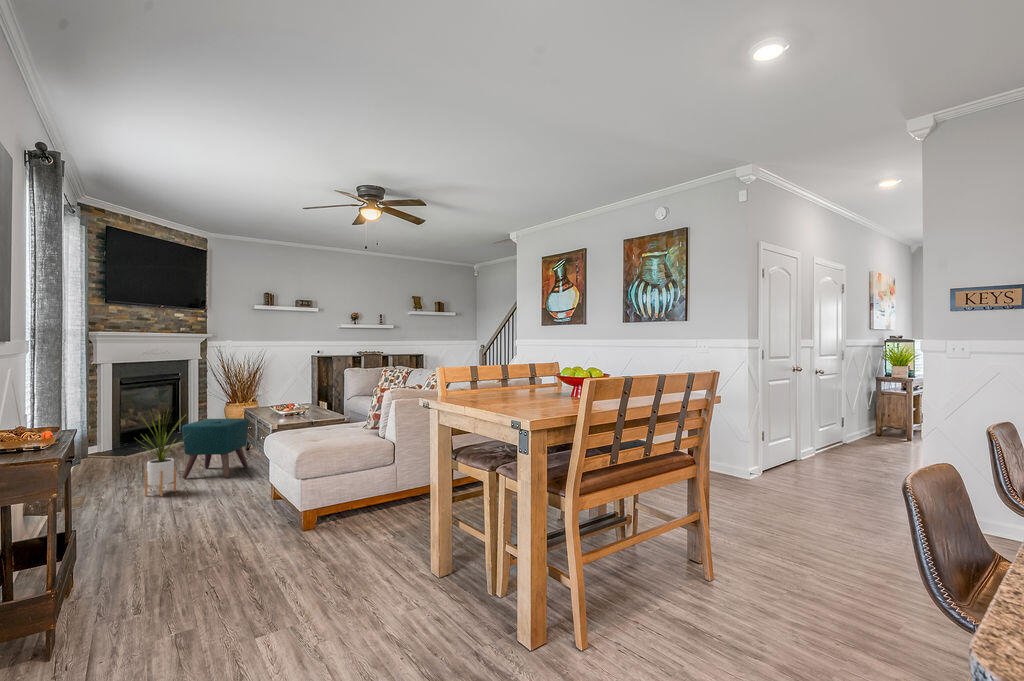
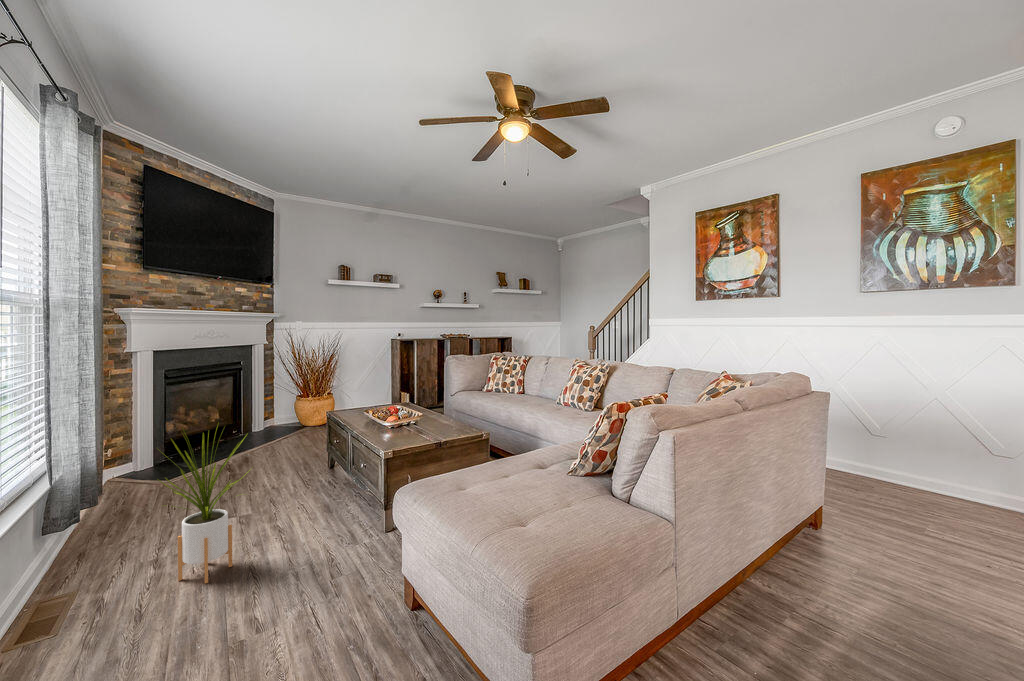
ottoman: present [182,418,249,479] -> none [242,431,340,530]

